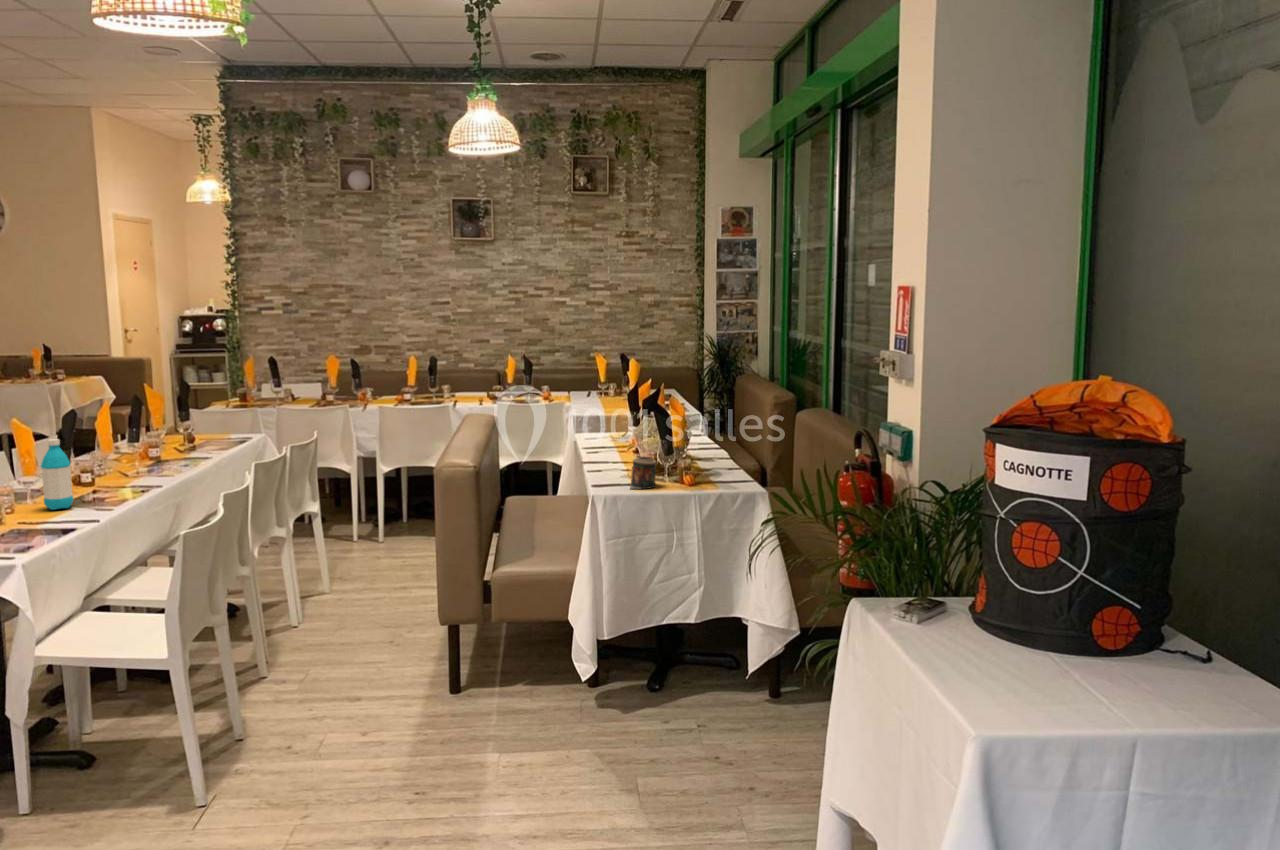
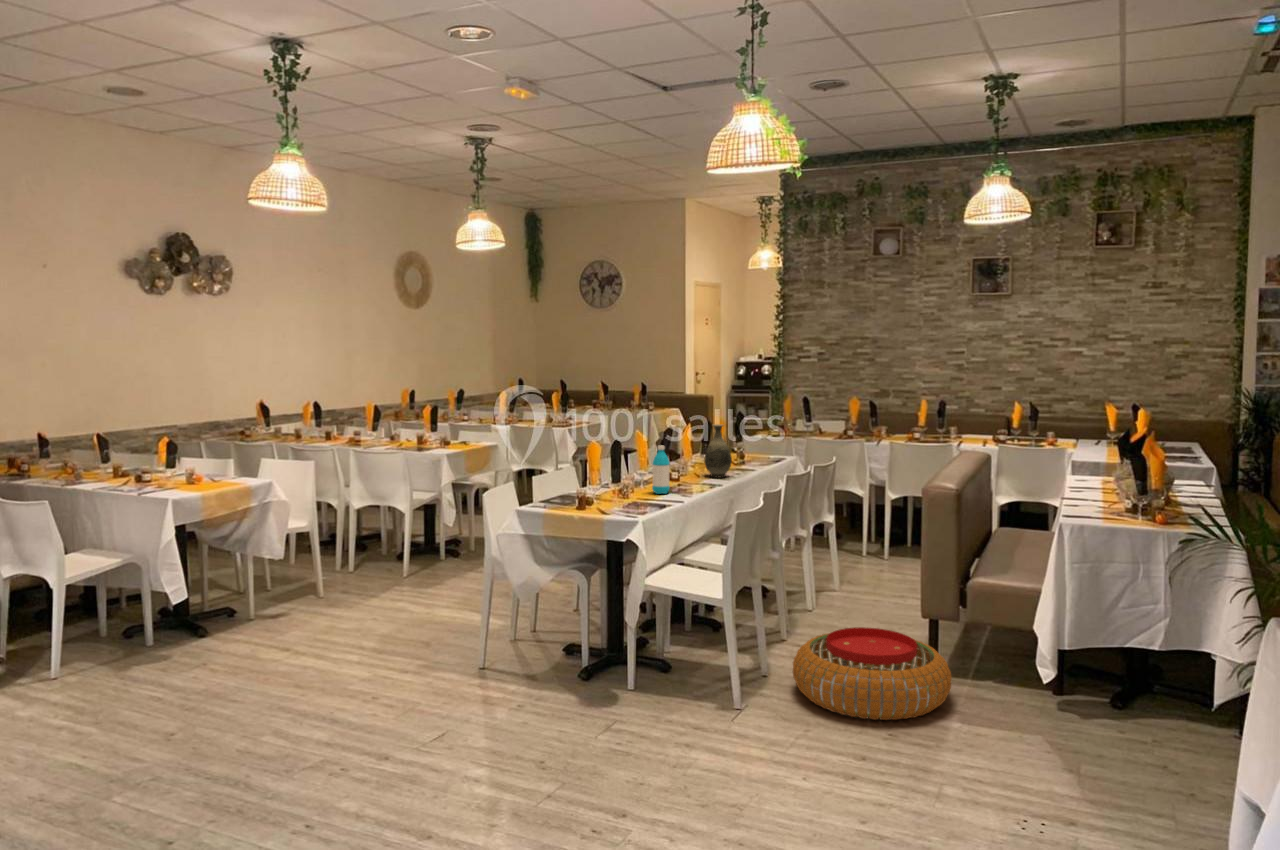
vase: none [131,401,172,474] -> present [704,424,732,478]
candle: present [630,457,657,489] -> none [1098,493,1127,521]
pouf: none [278,649,483,779] -> present [793,627,952,720]

